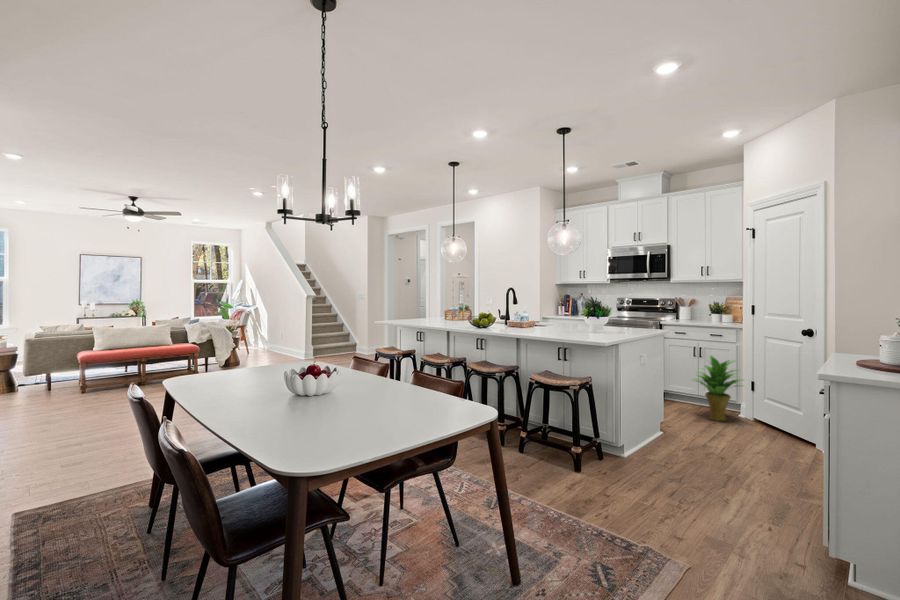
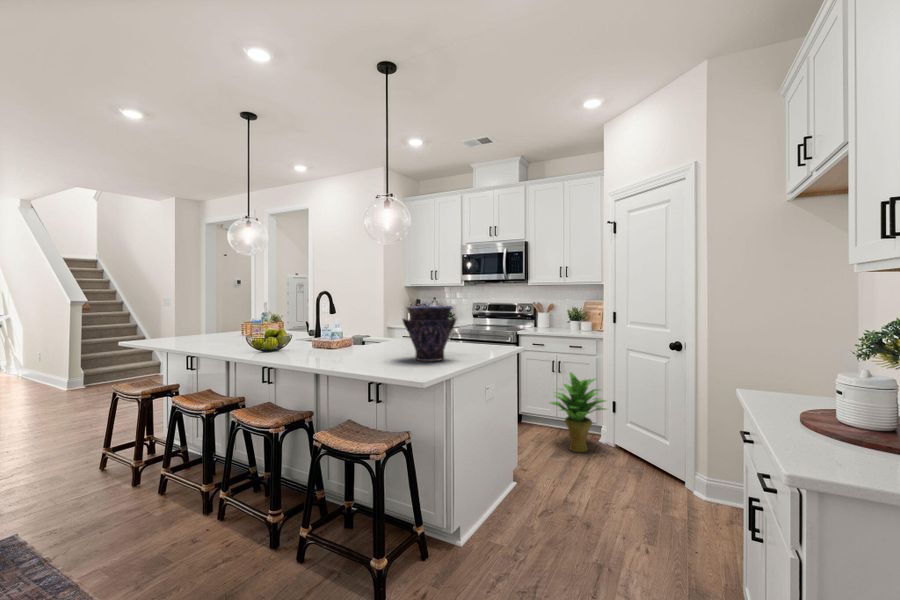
vase: none [580,297,620,335] -> present [403,306,456,361]

